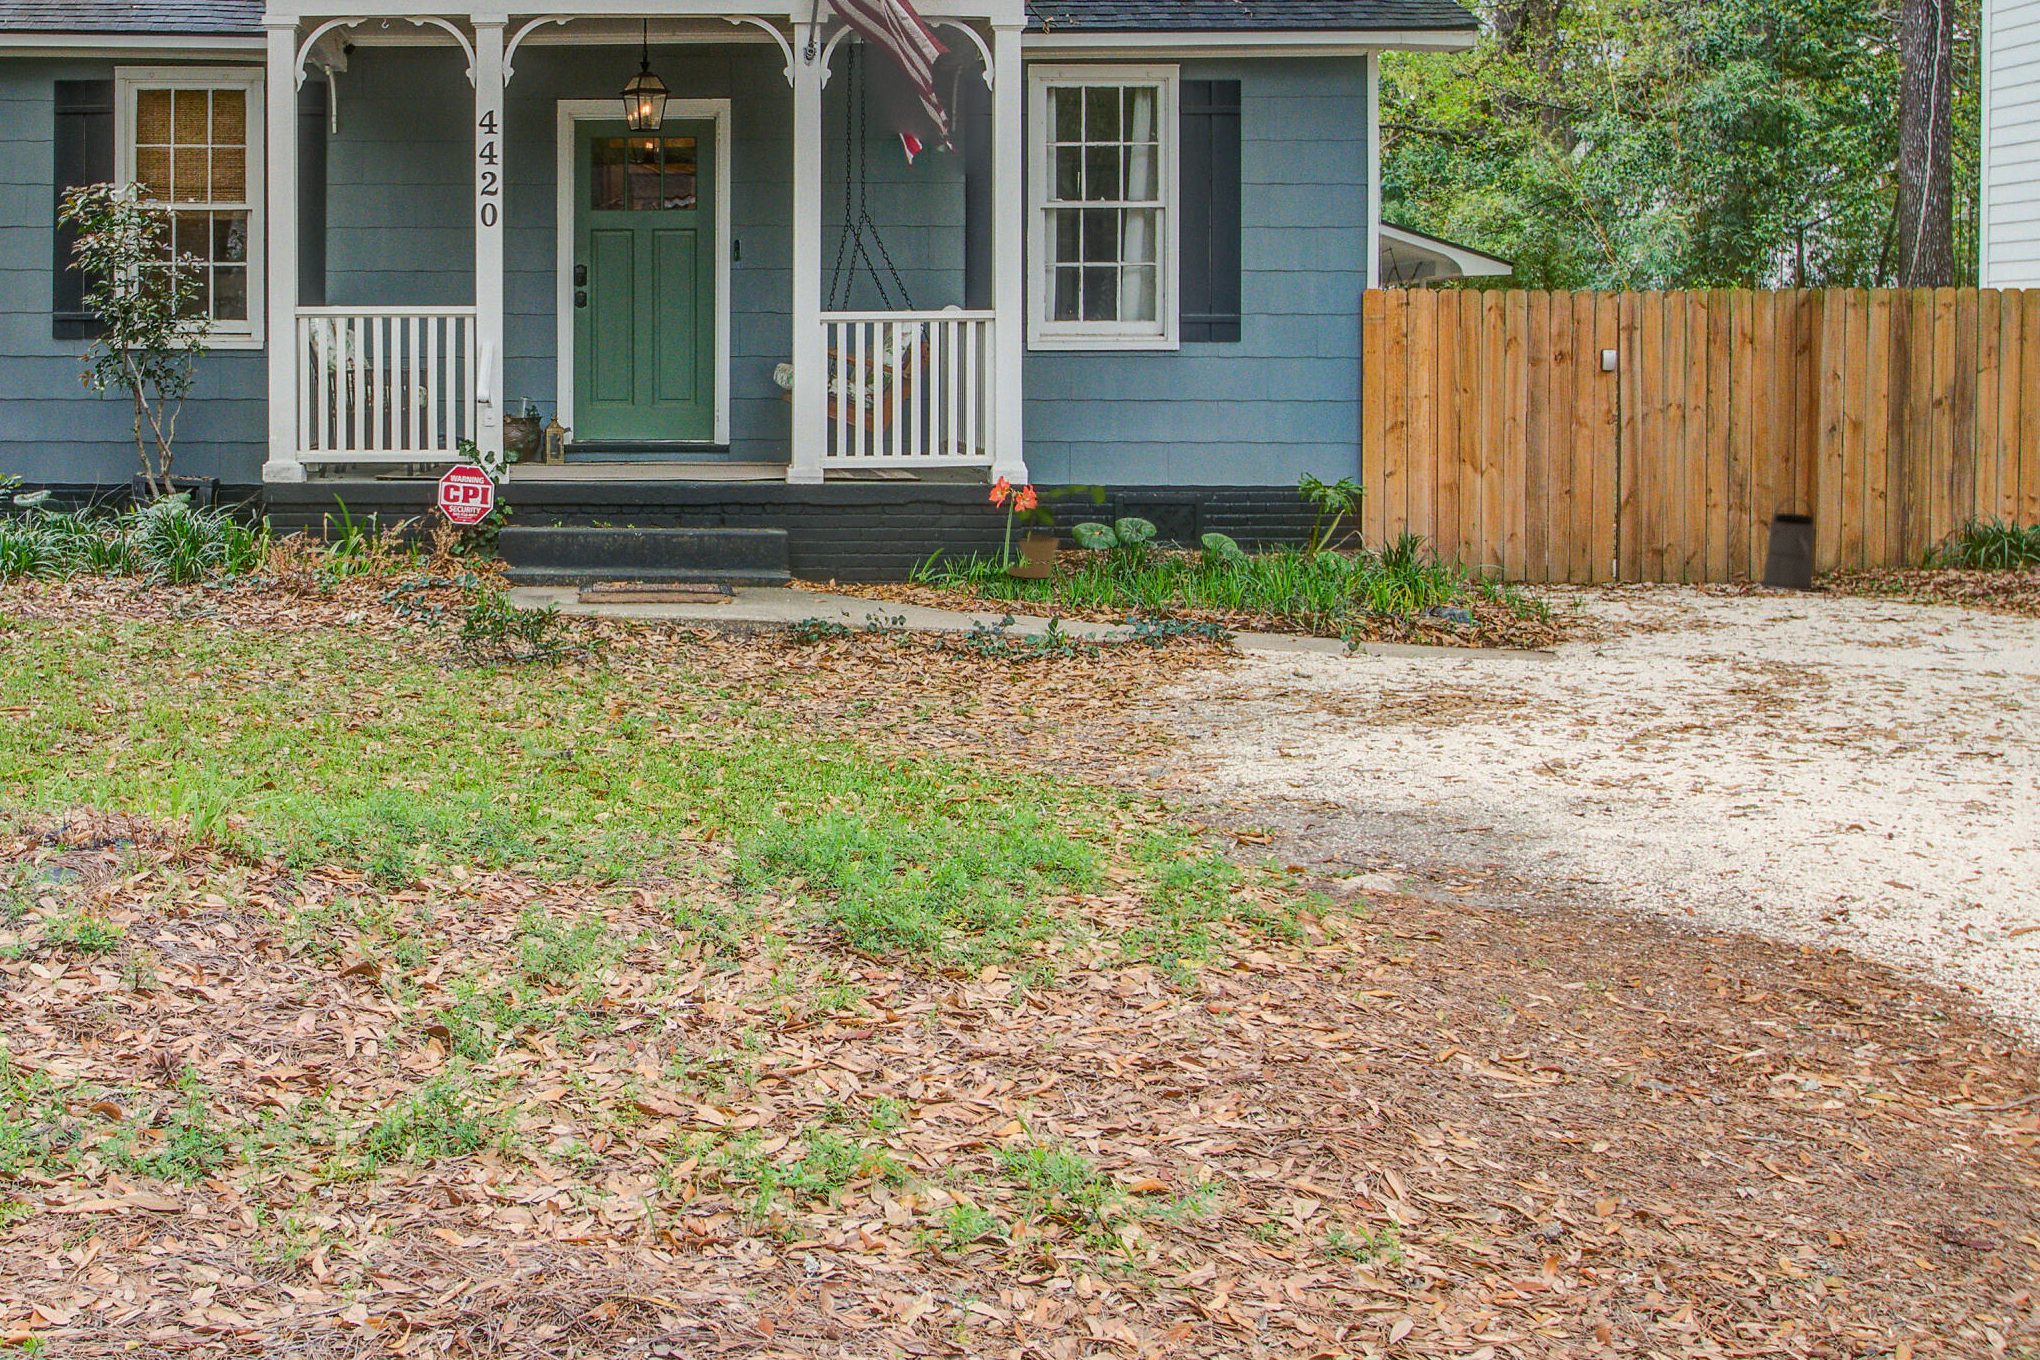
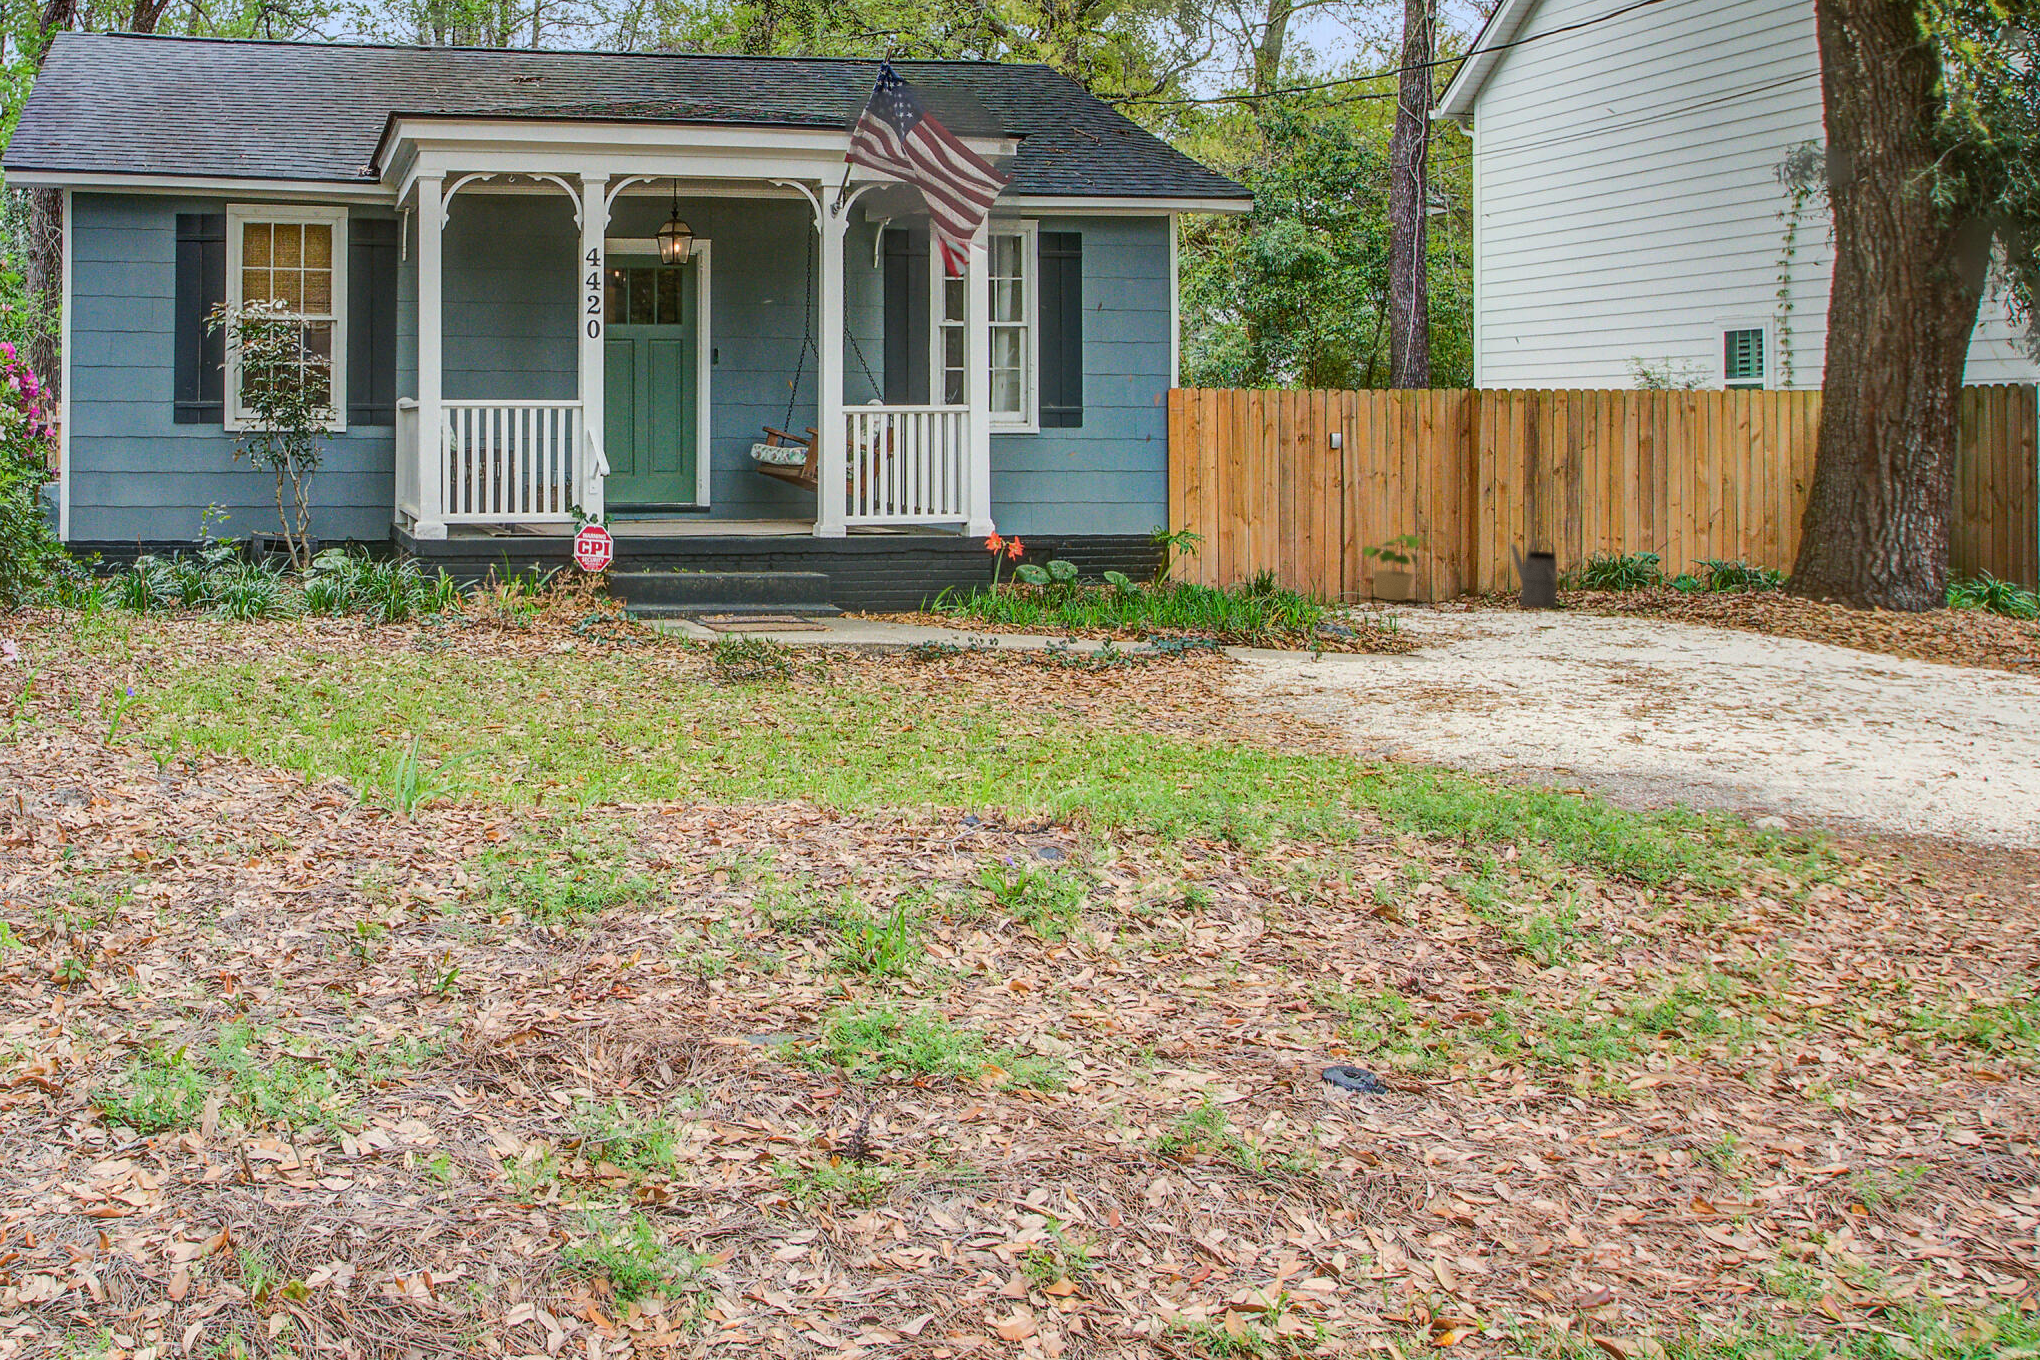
potted plant: present [1008,484,1108,578] -> present [1363,535,1424,601]

